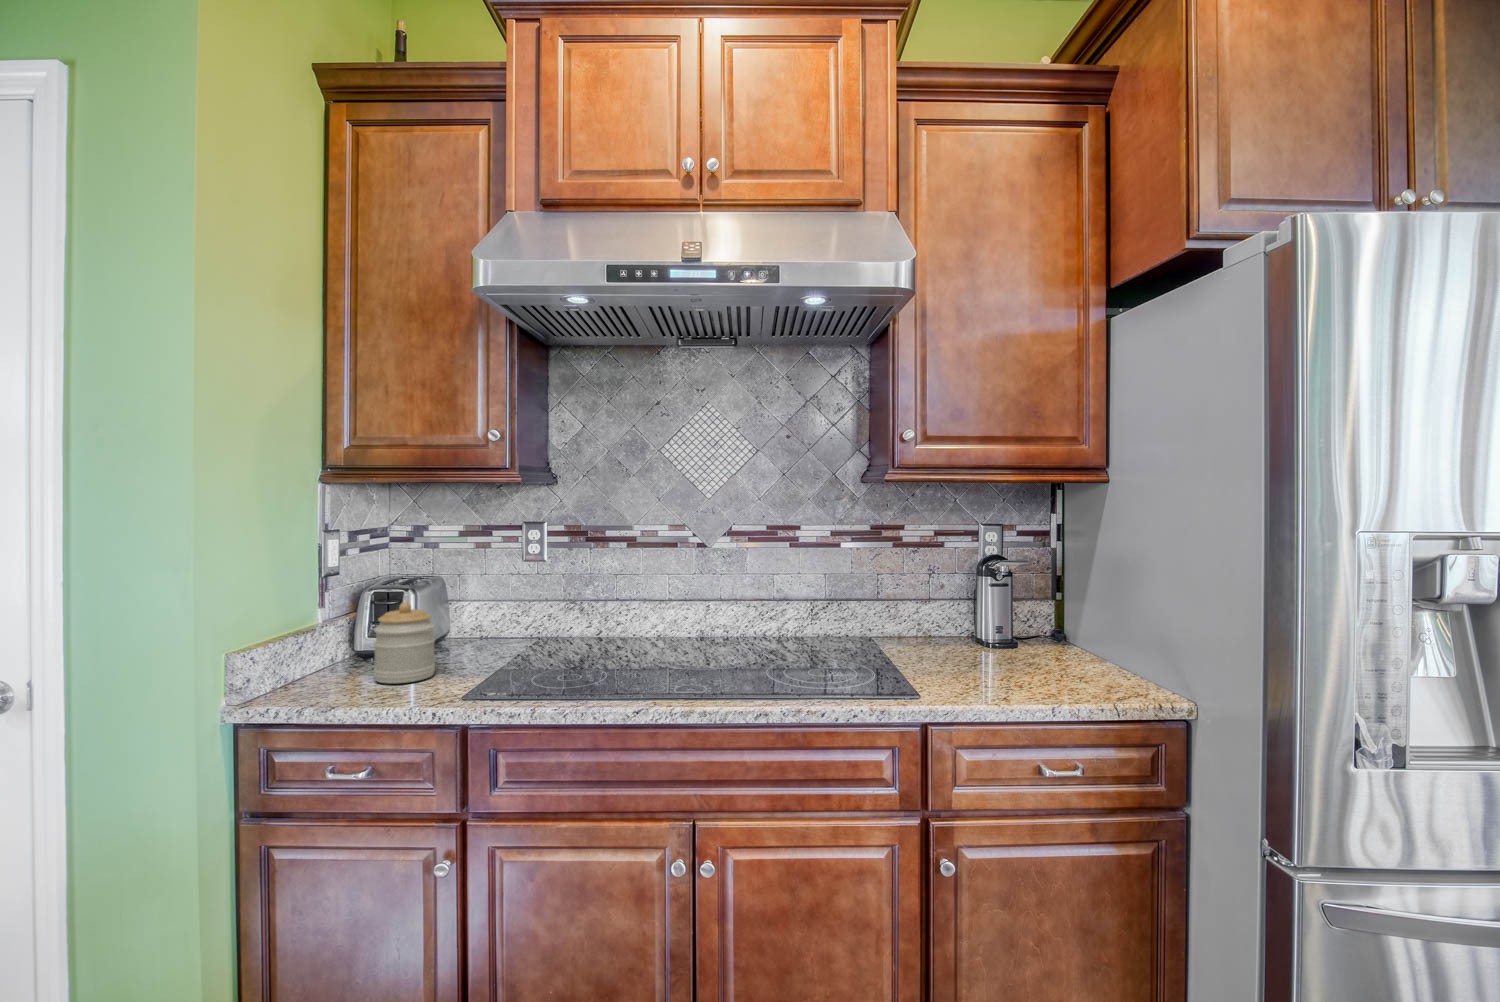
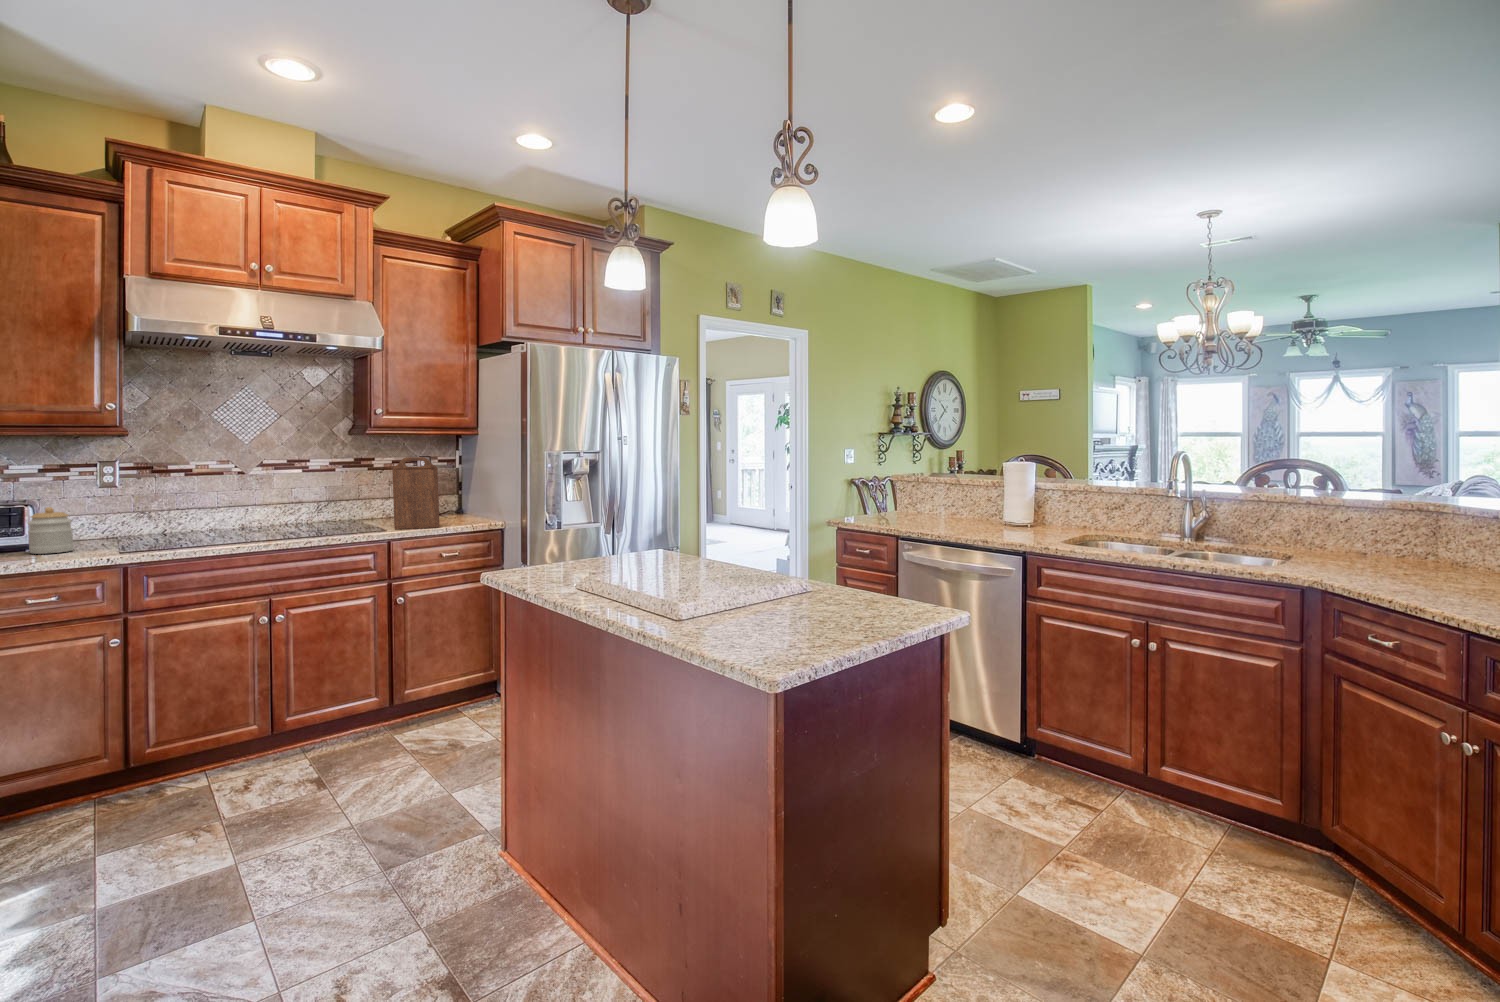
cutting board: none [937,531,1034,691] -> present [392,457,439,529]

